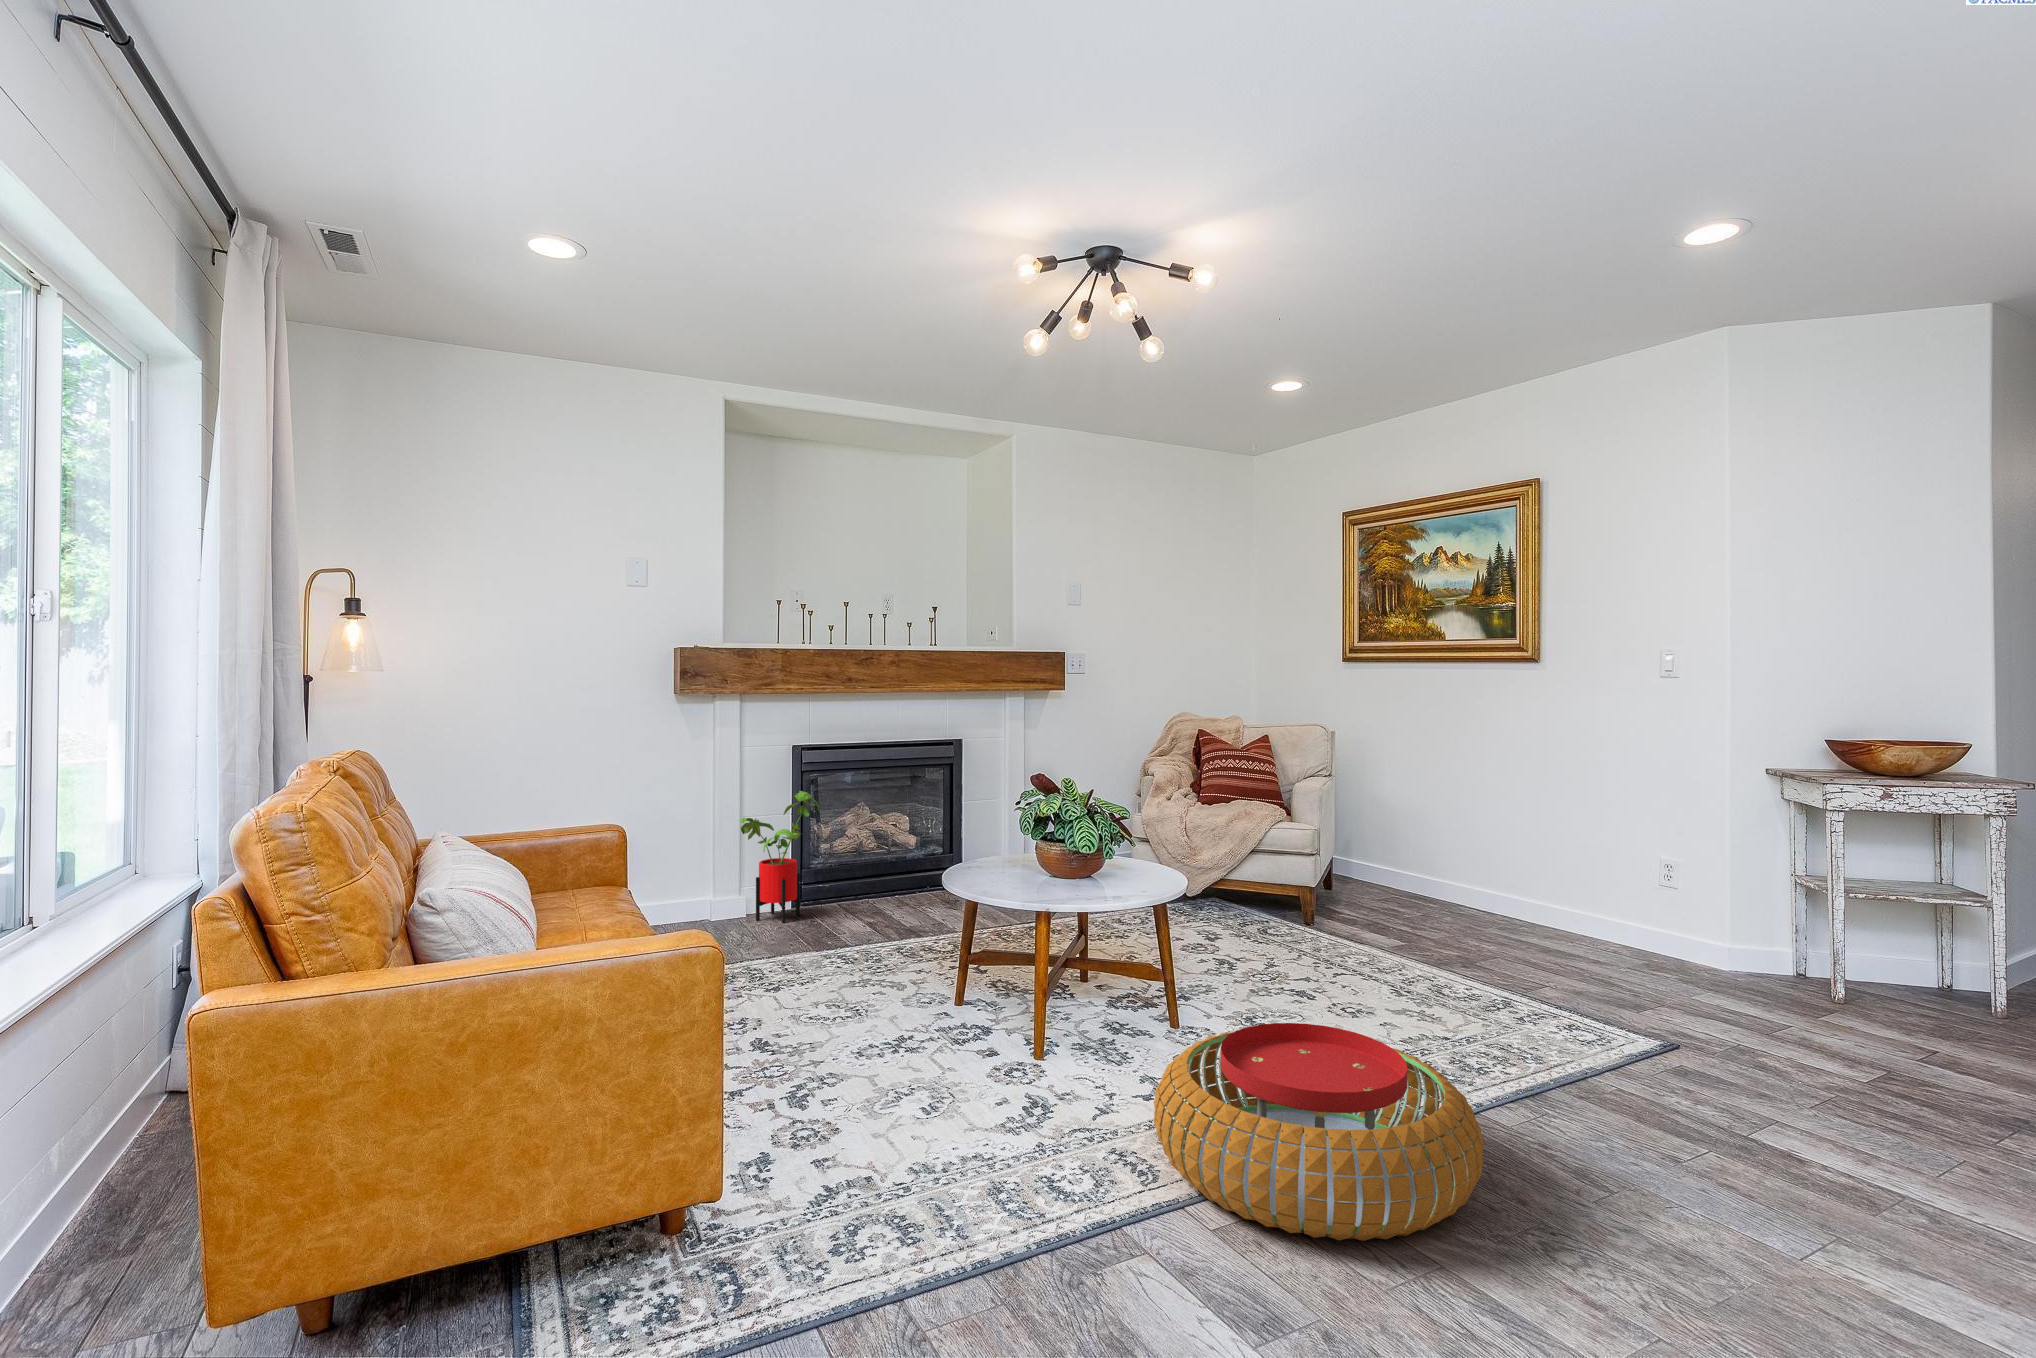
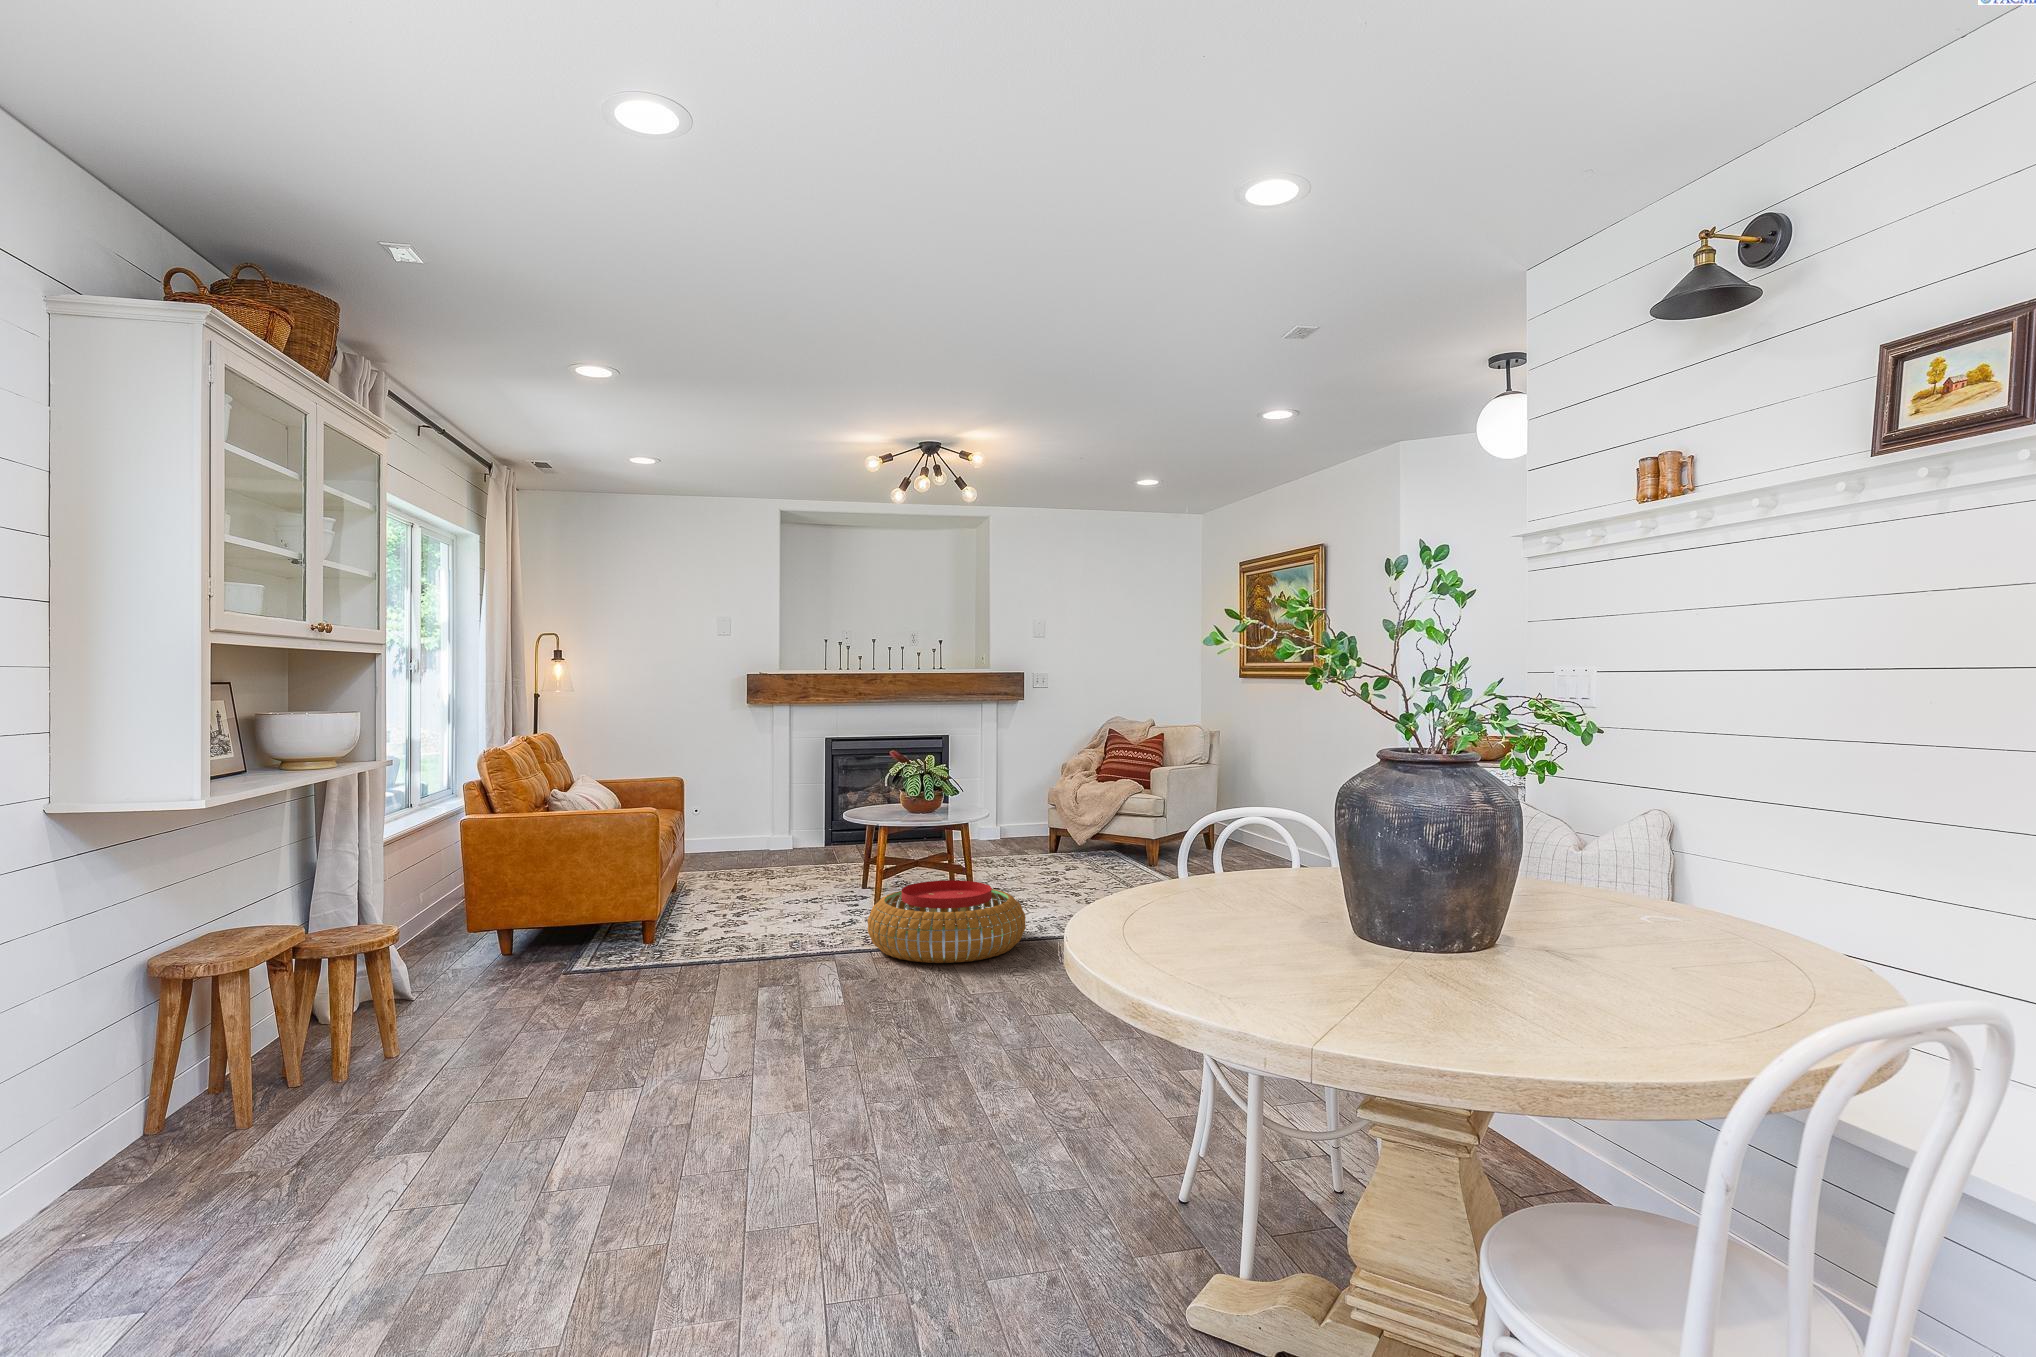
house plant: present [740,791,819,923] -> none [785,767,837,852]

